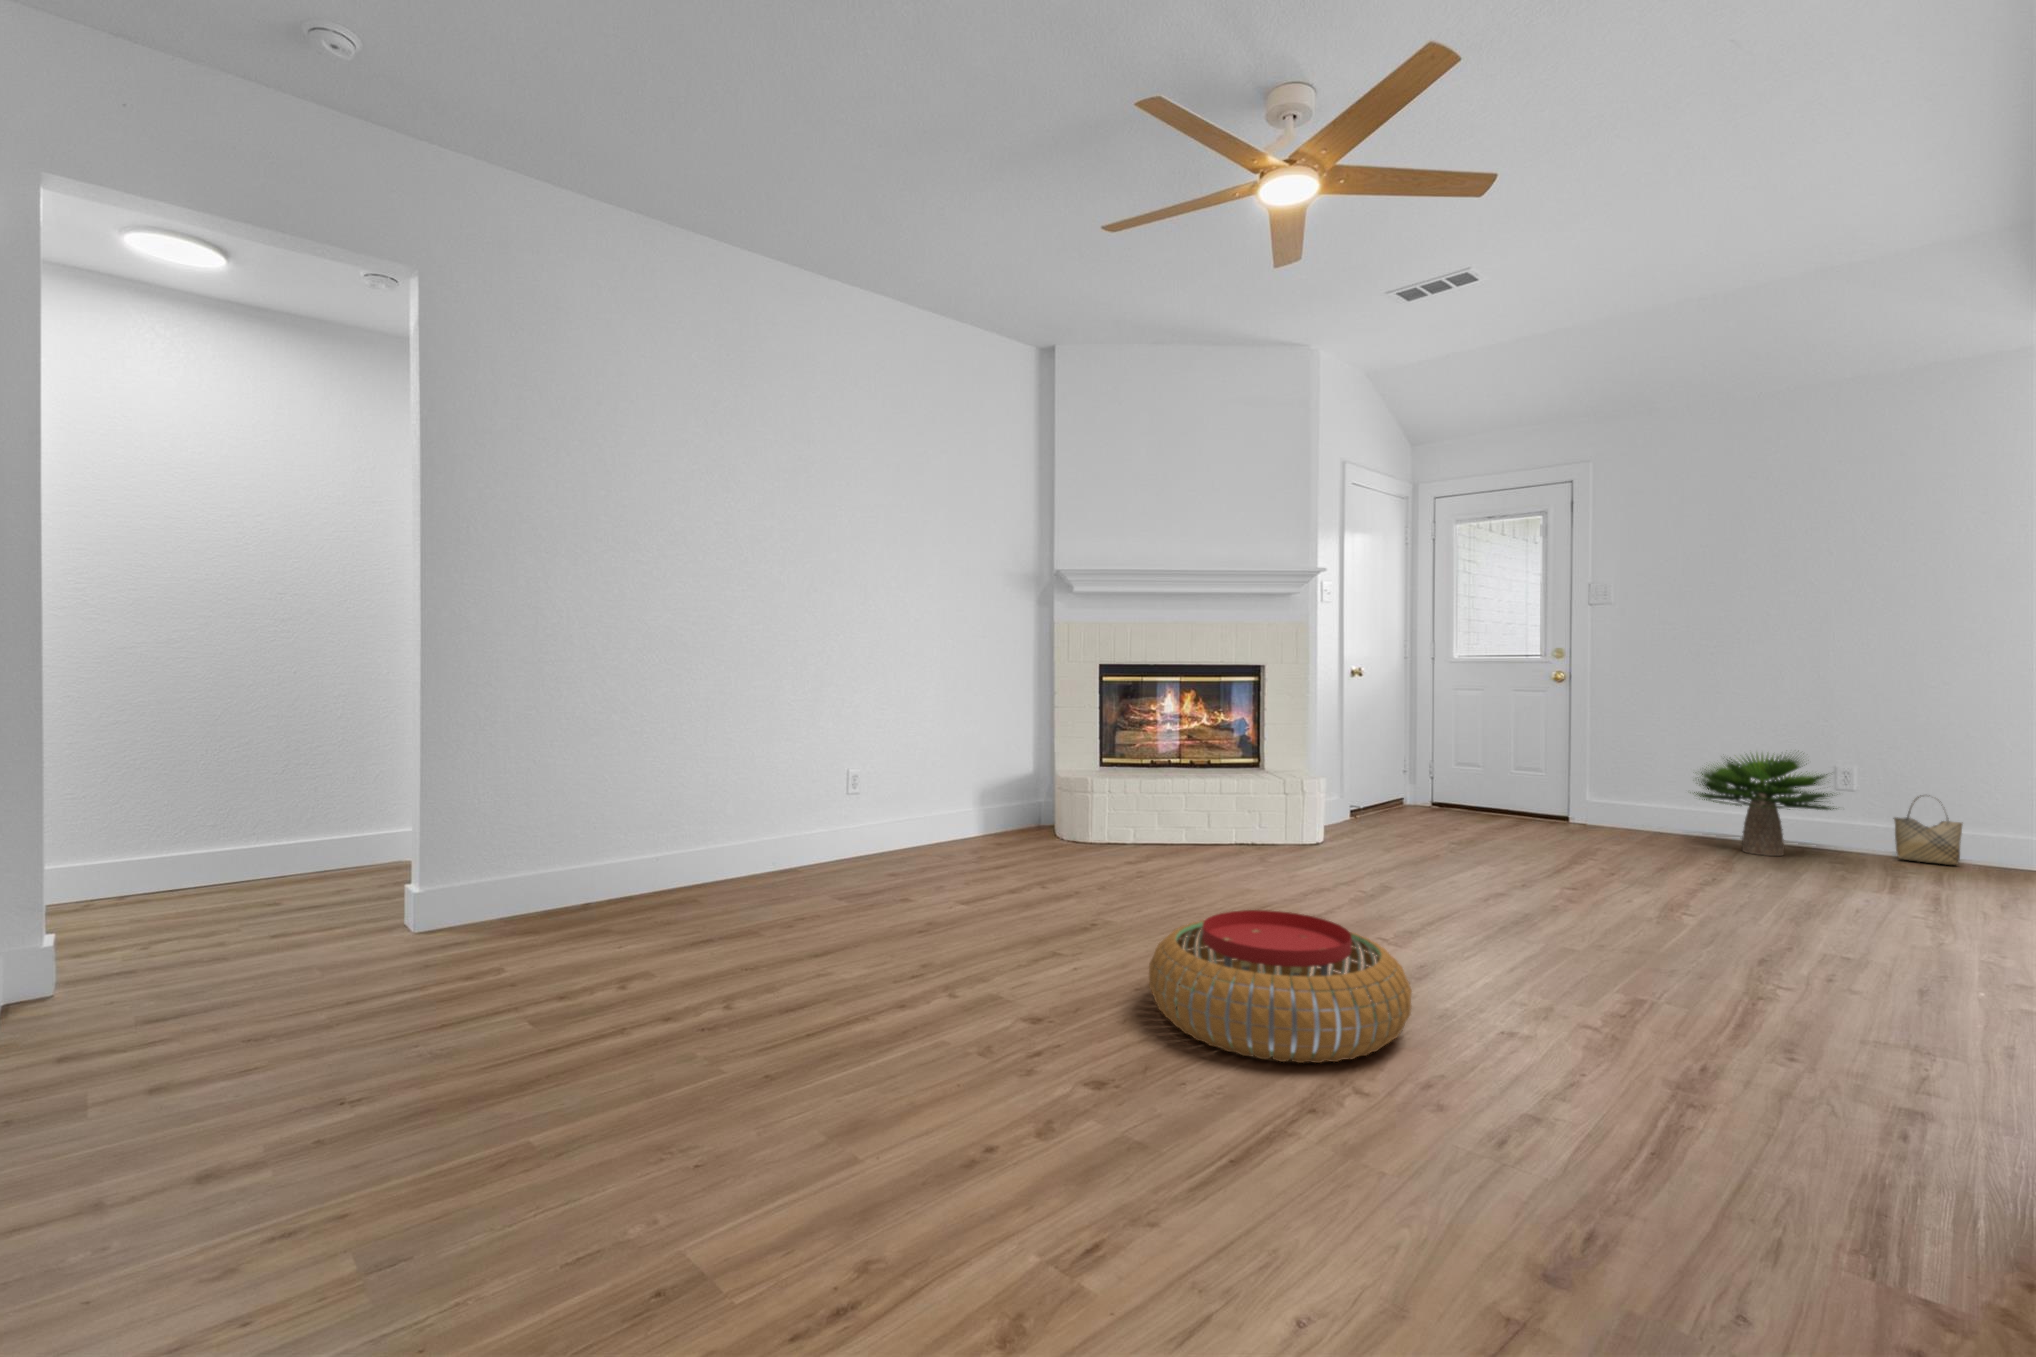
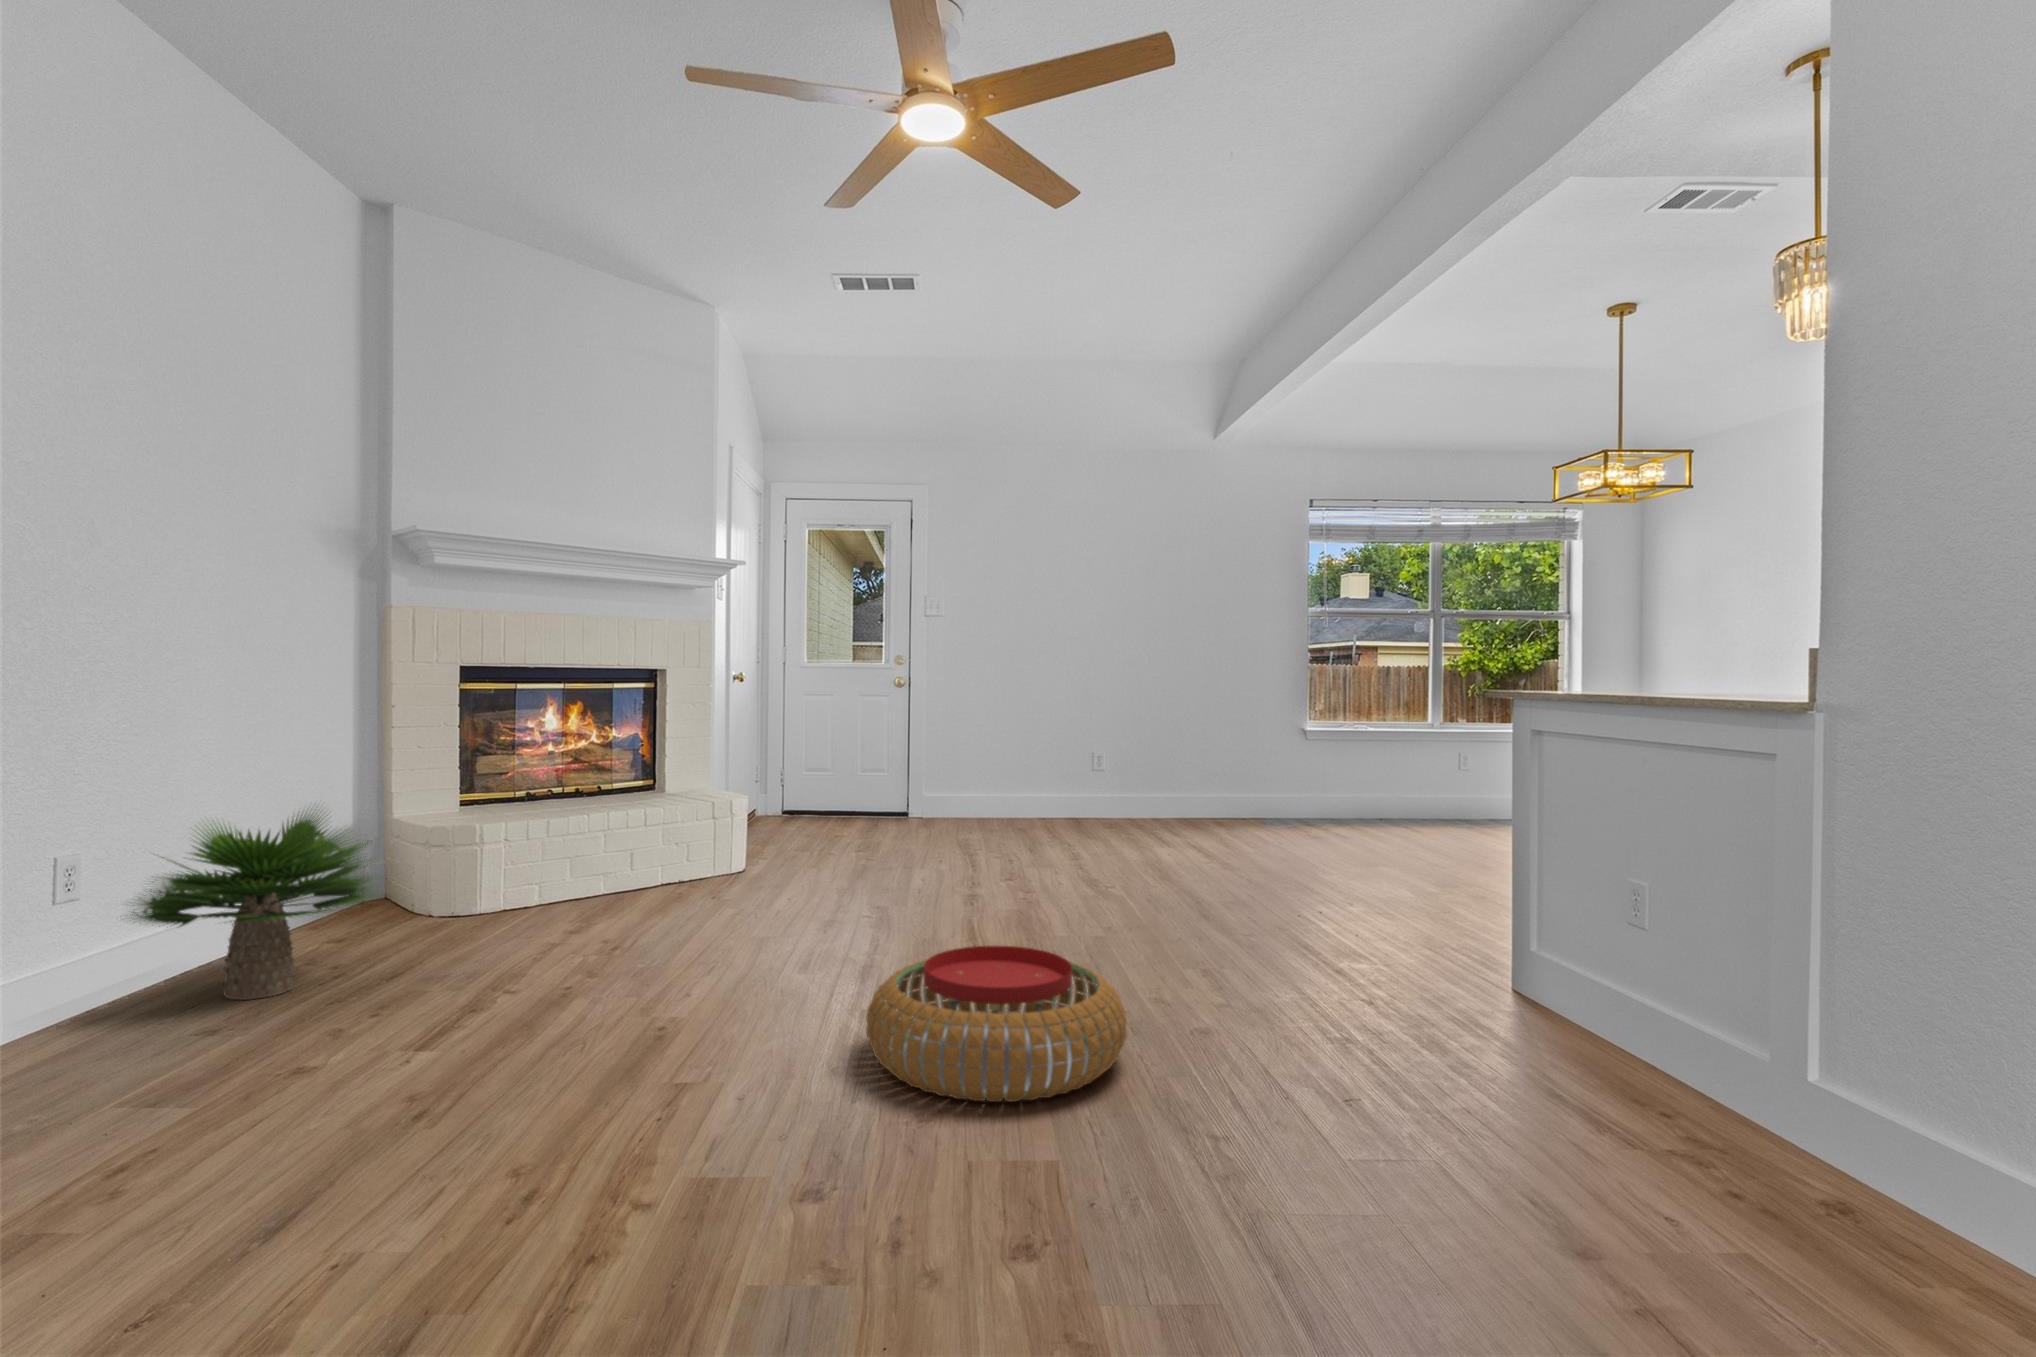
potted plant: present [1694,754,1837,856] -> present [131,805,373,1000]
woven basket: present [1894,797,1962,865] -> none [1128,772,1164,822]

